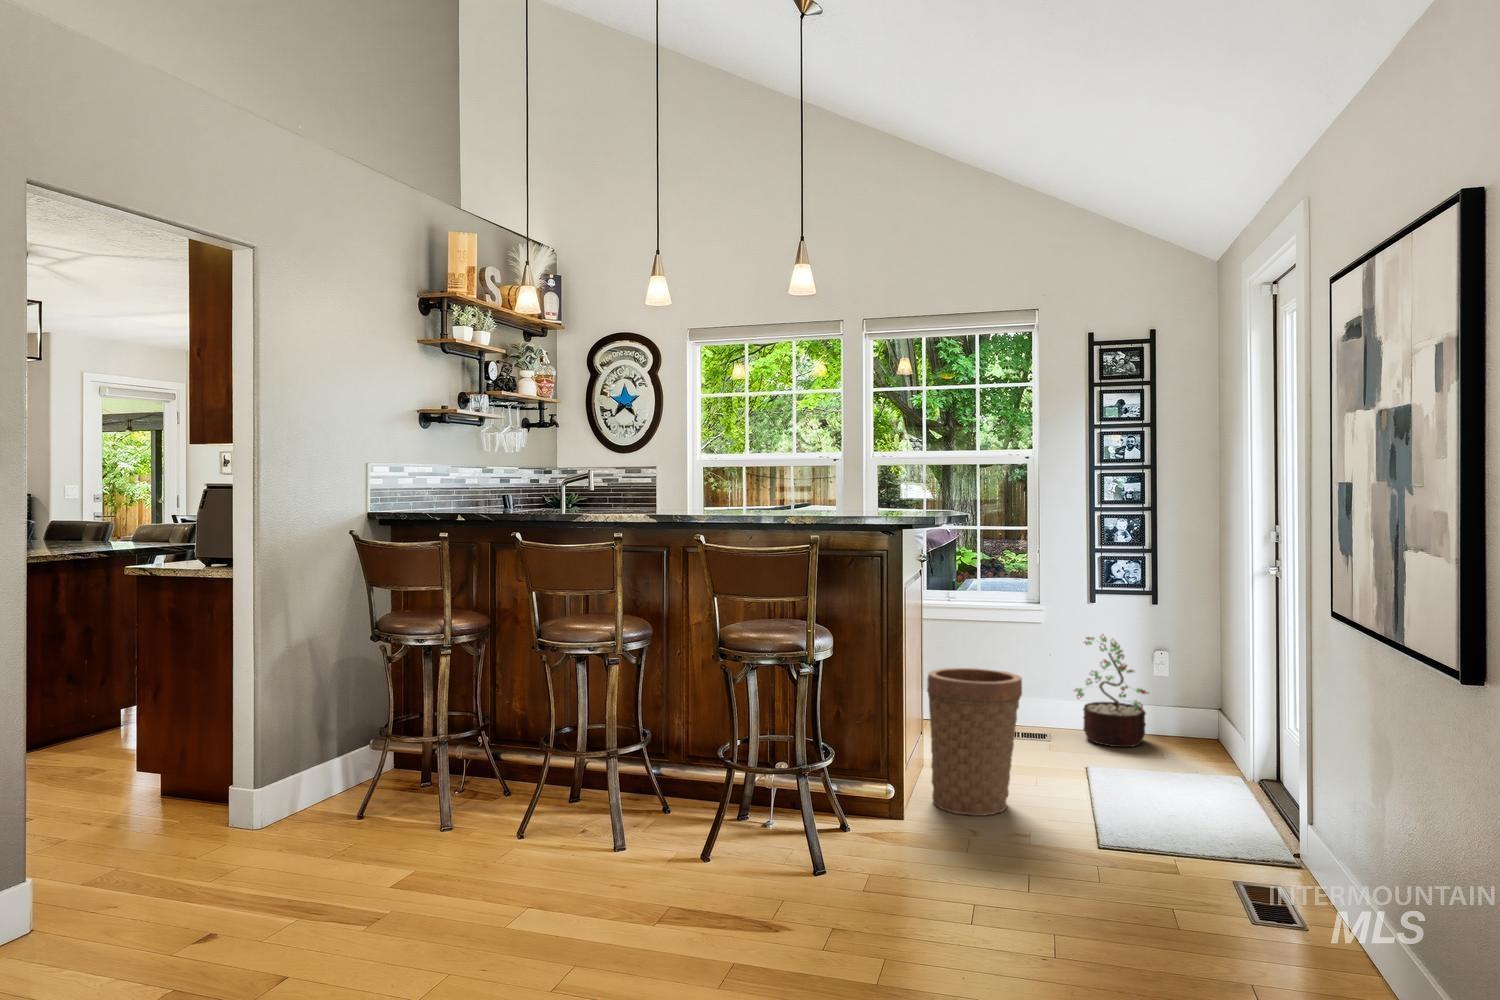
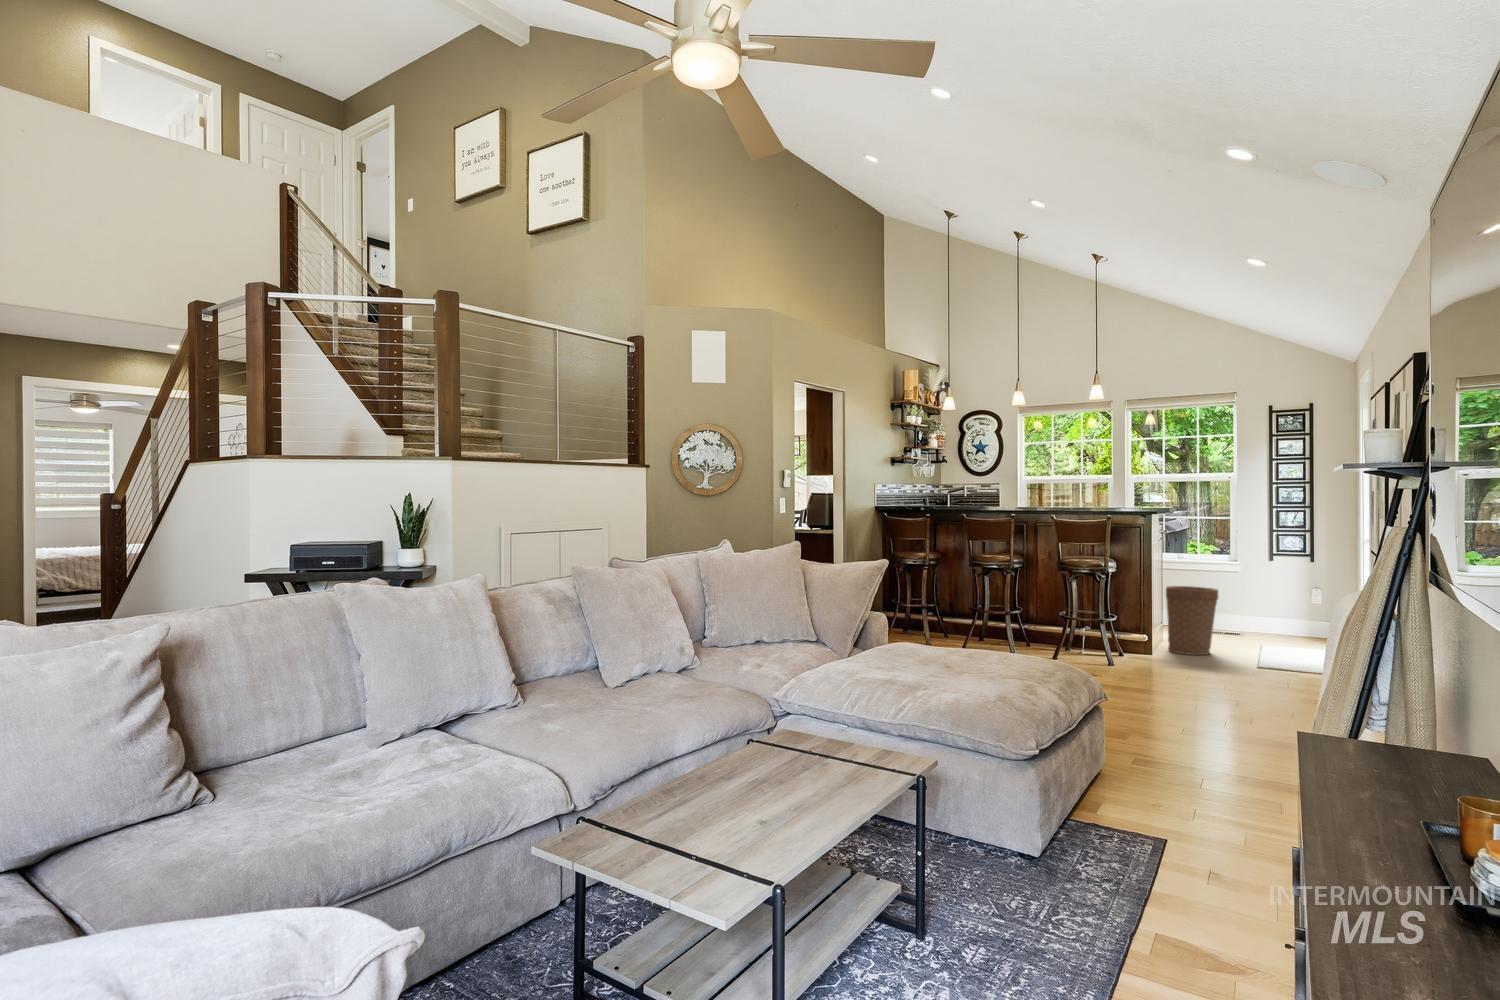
decorative plant: present [1074,636,1149,747] -> none [1259,578,1306,640]

